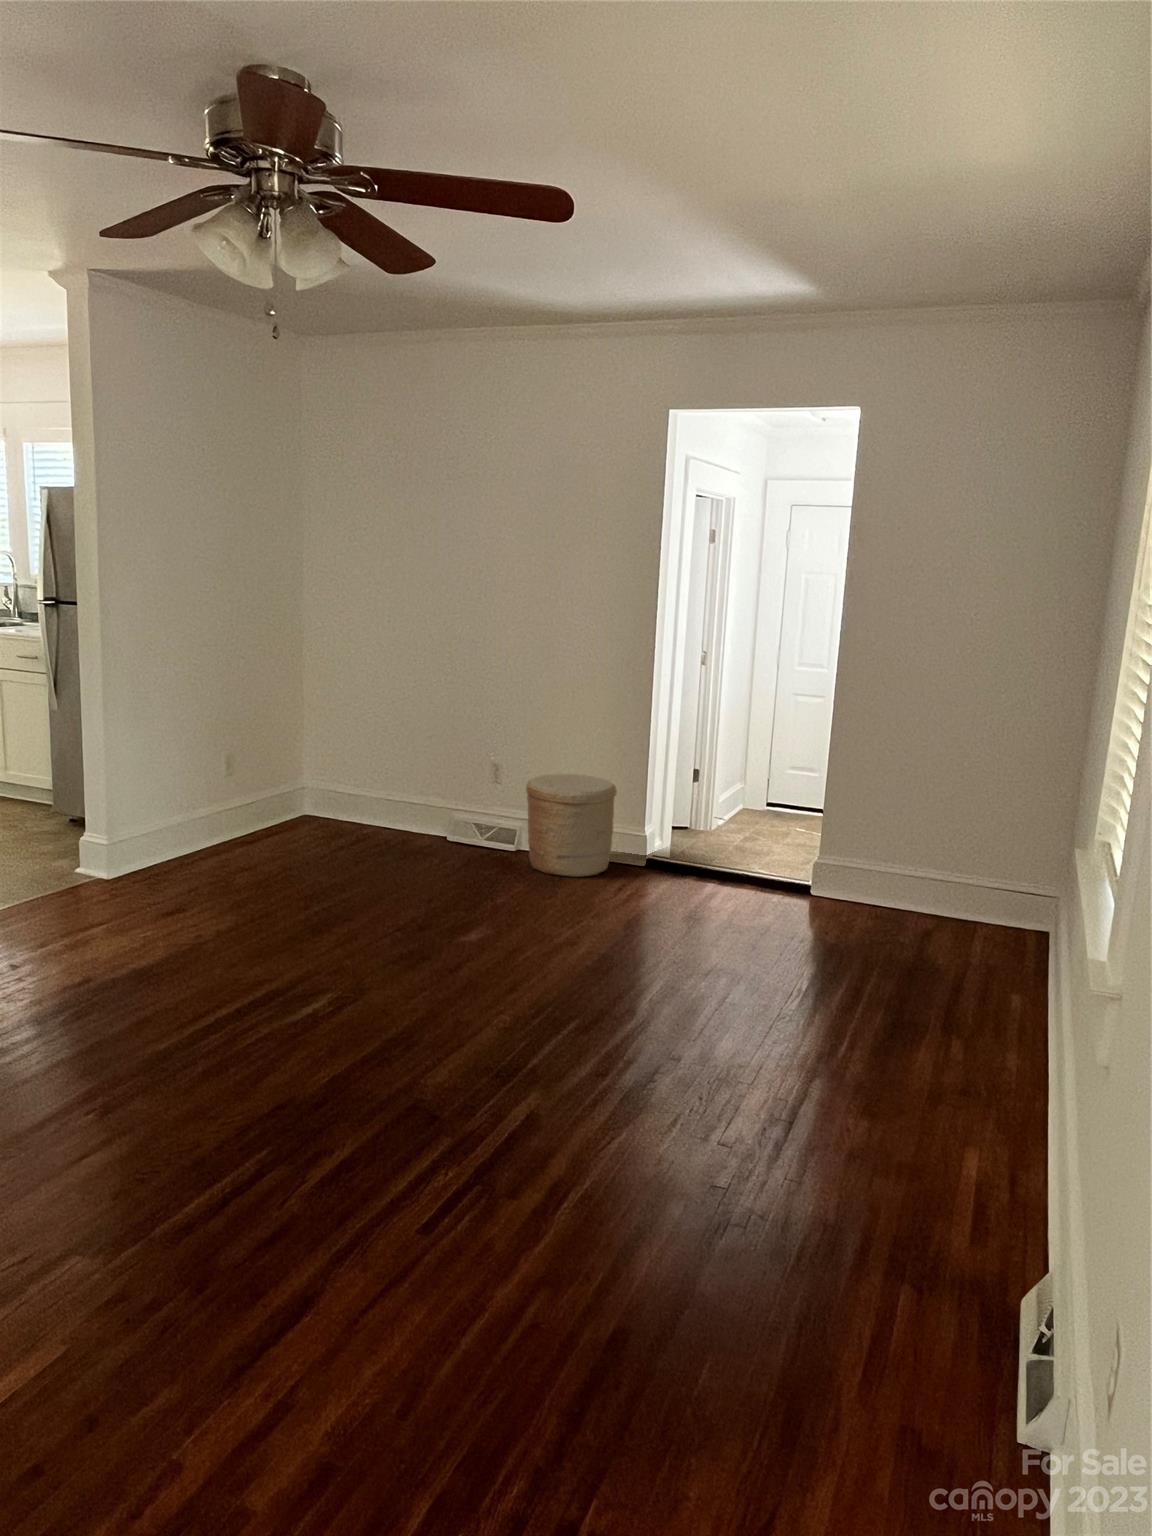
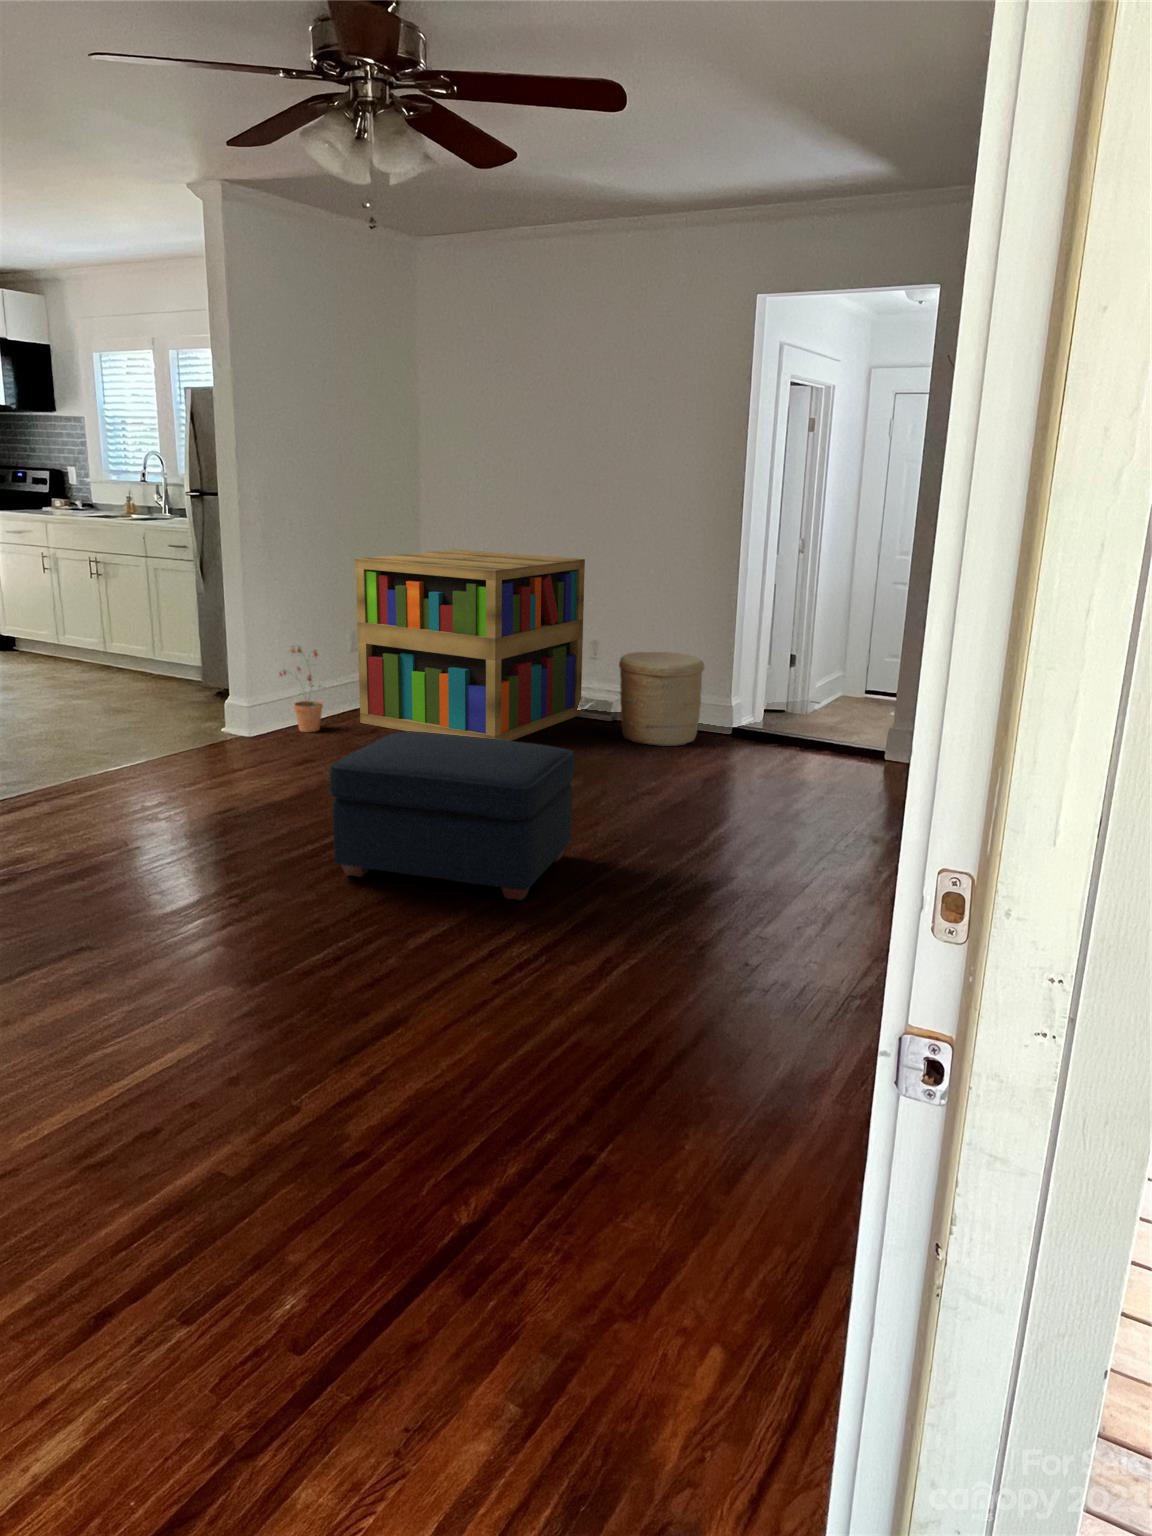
bookshelf: none [235,663,485,884] -> present [355,550,585,741]
potted plant: none [146,774,202,870] -> present [279,646,323,732]
ottoman: none [216,893,502,1100] -> present [329,731,575,900]

